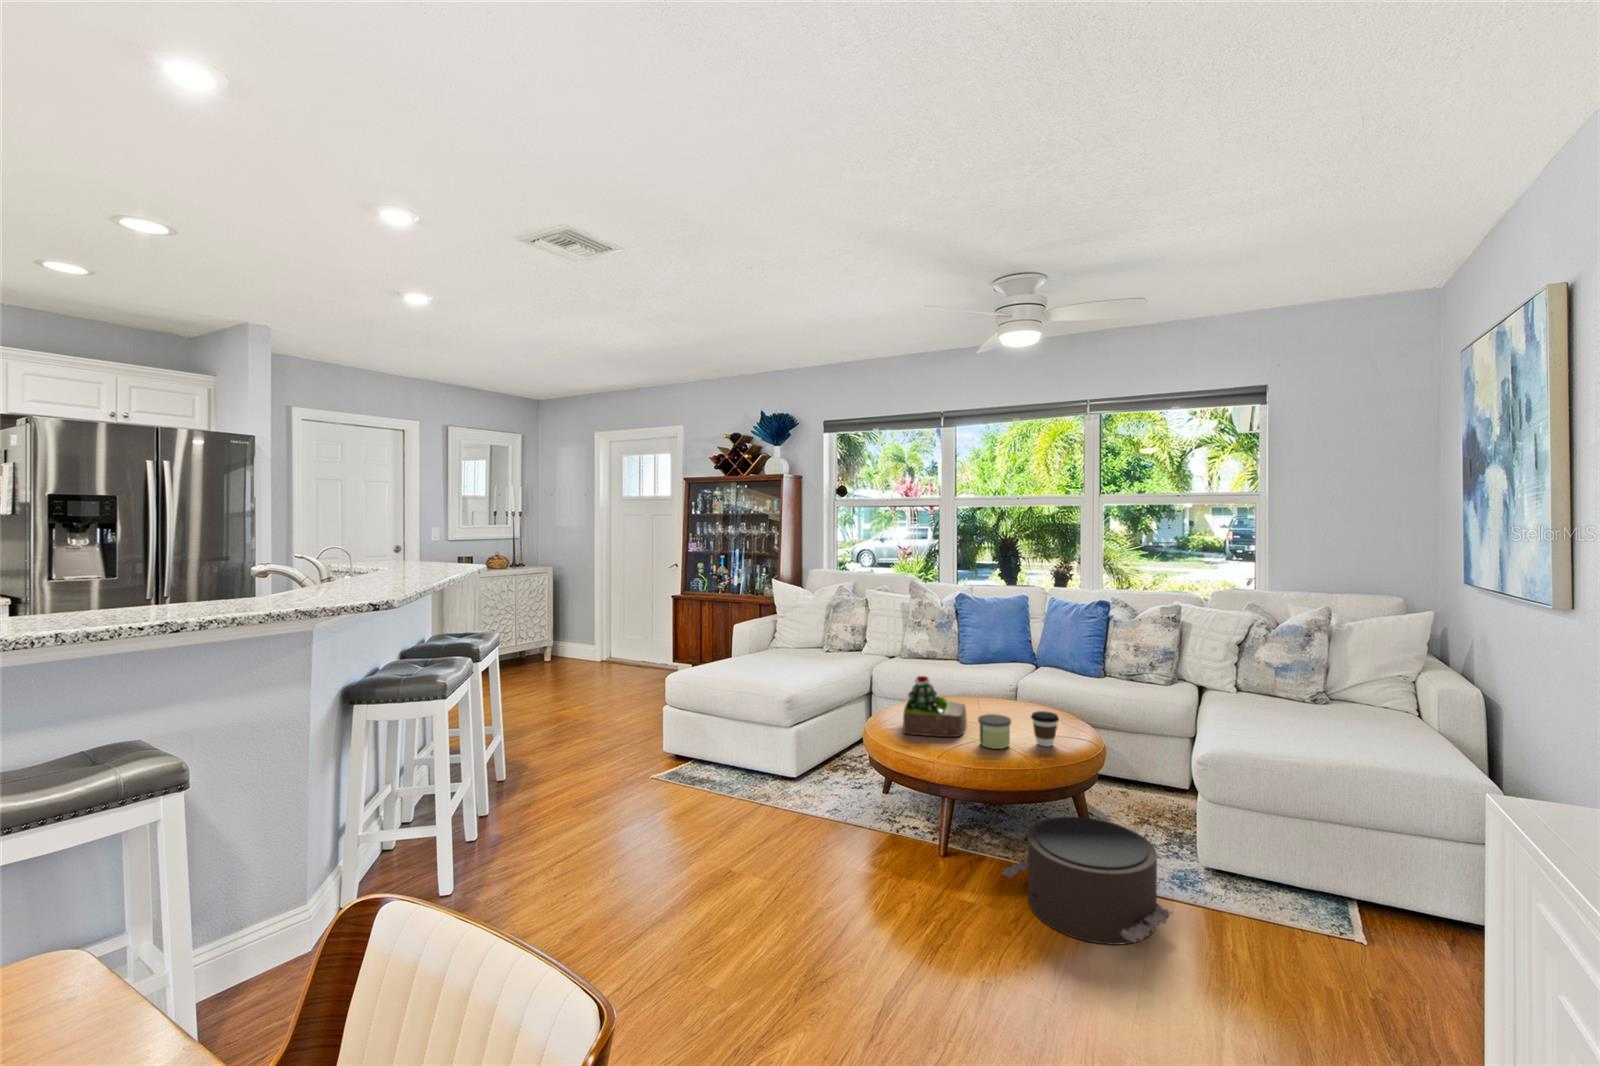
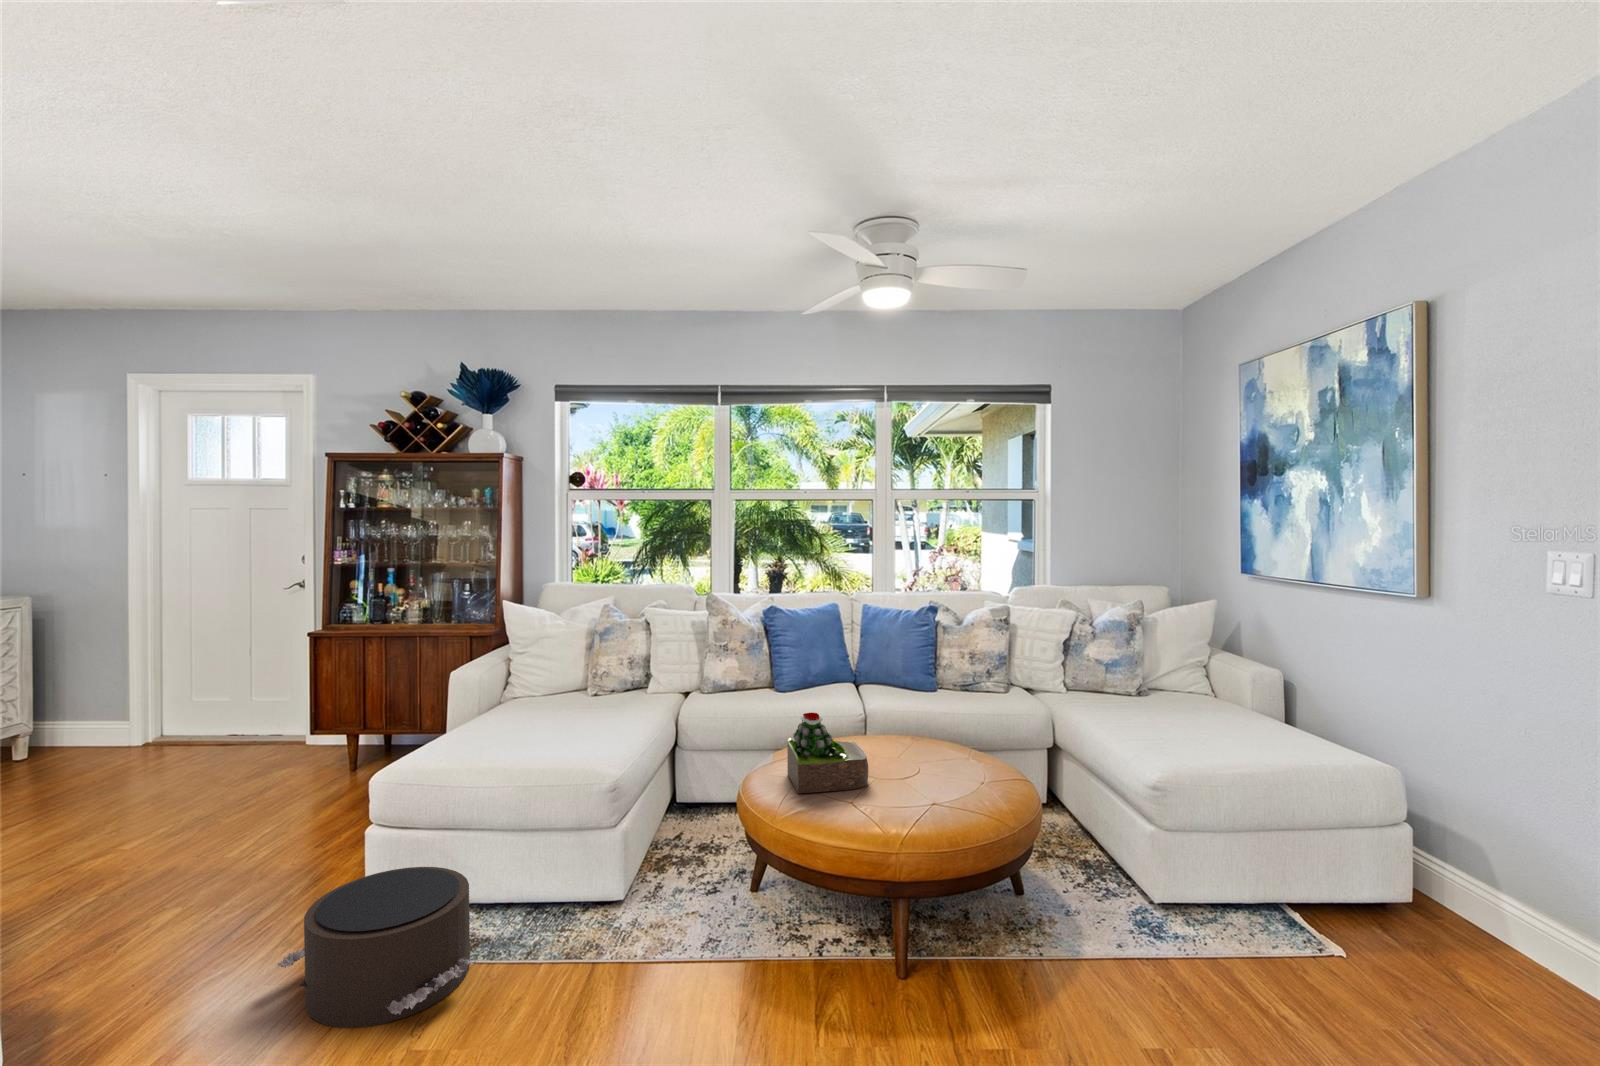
coffee cup: present [1031,711,1059,747] -> none [950,739,983,782]
candle: present [978,714,1011,749] -> none [896,751,937,795]
pouf: present [1002,817,1172,945] -> present [277,867,475,1028]

